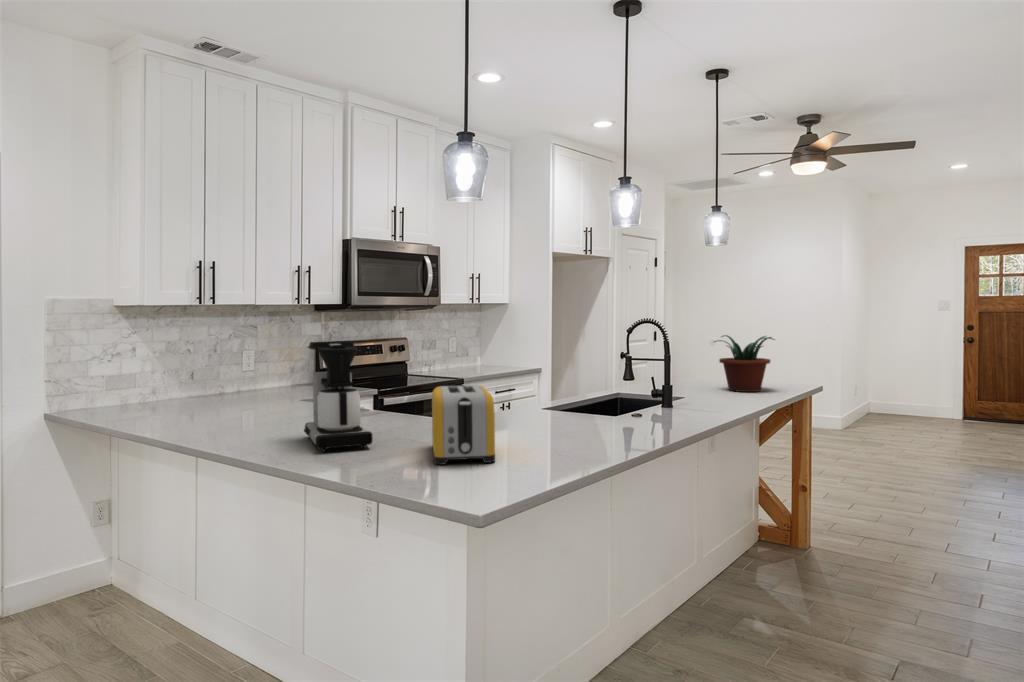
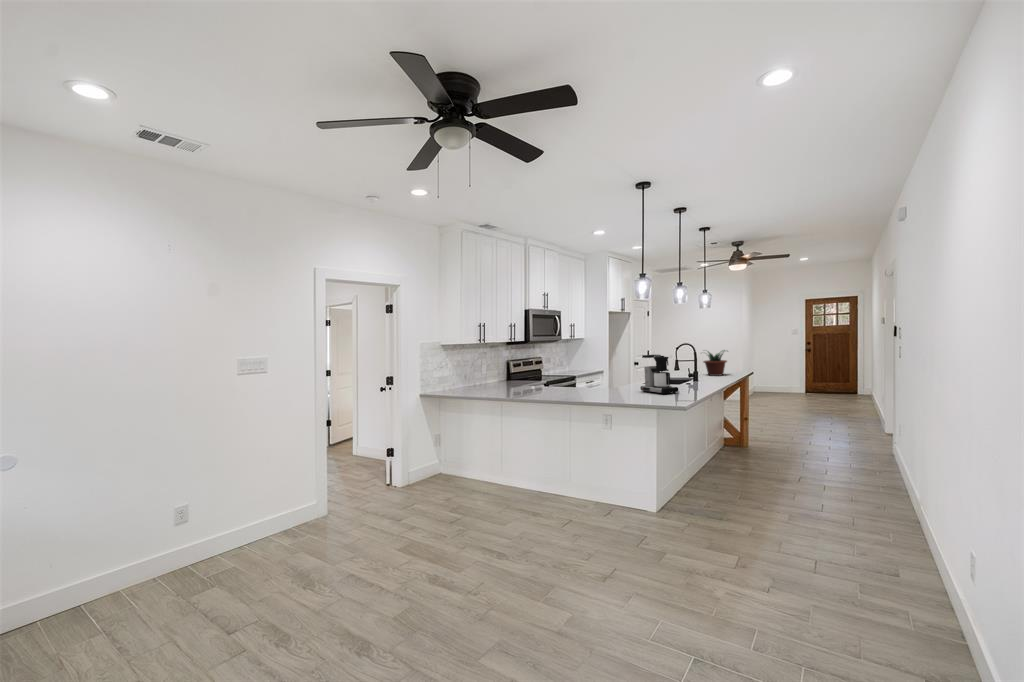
coffee maker: present [304,341,373,451] -> present [640,355,678,394]
toaster: present [432,385,495,465] -> none [608,373,639,400]

